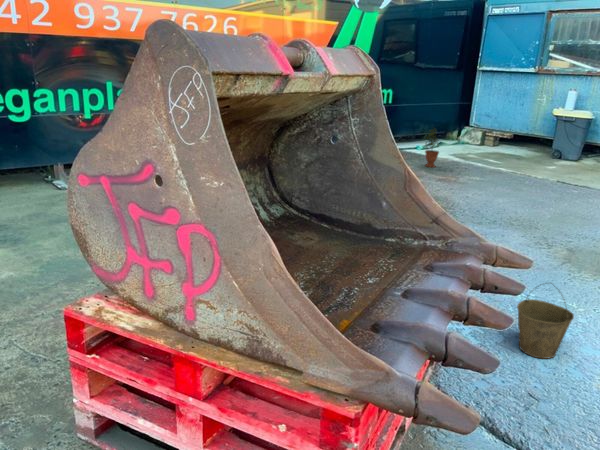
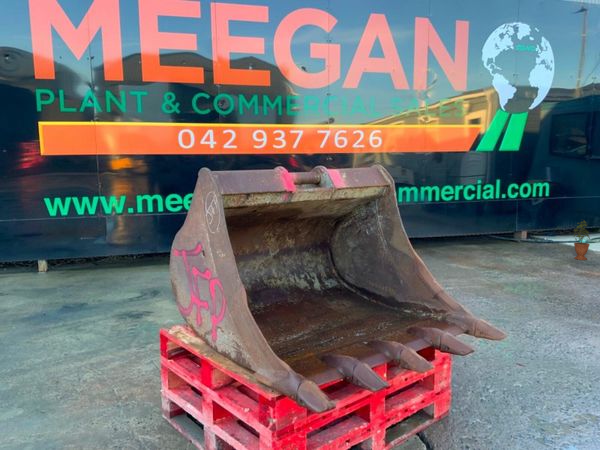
bucket: present [517,299,574,359] -> none [517,360,571,430]

